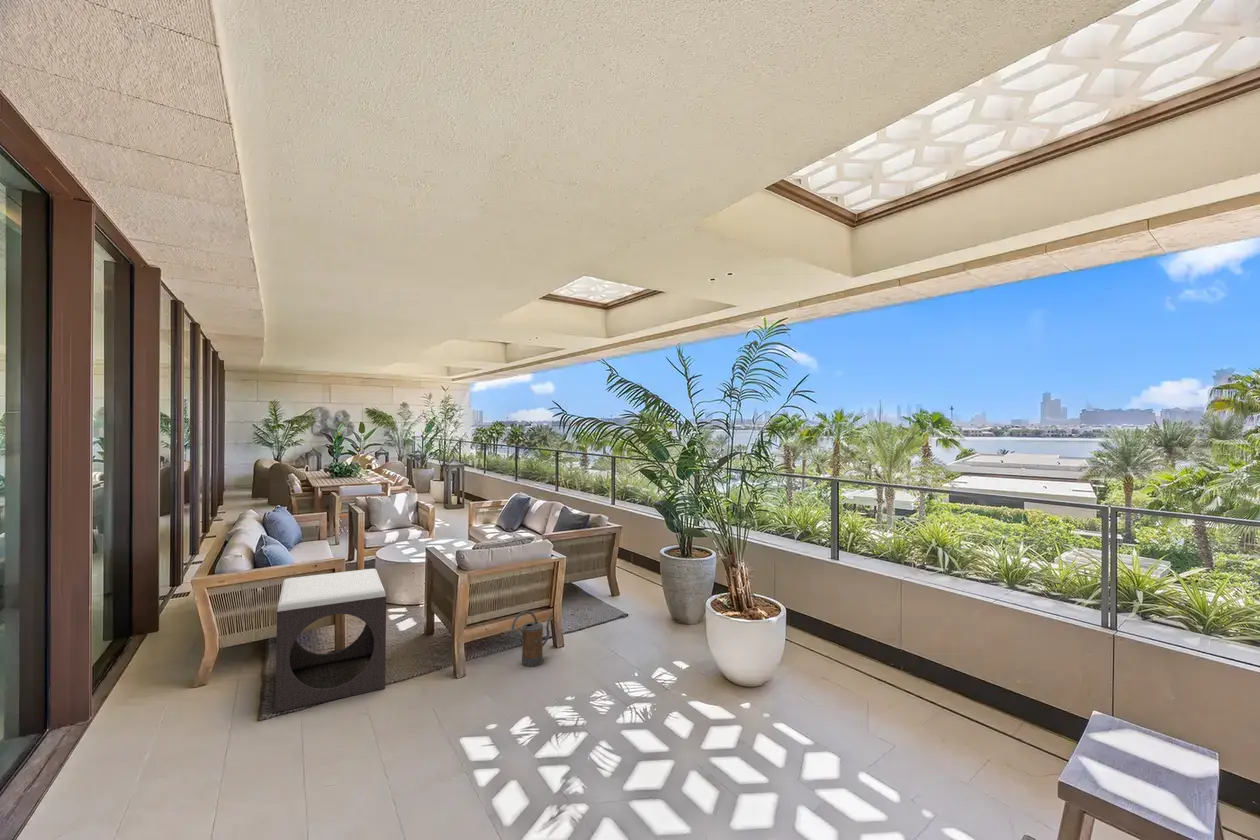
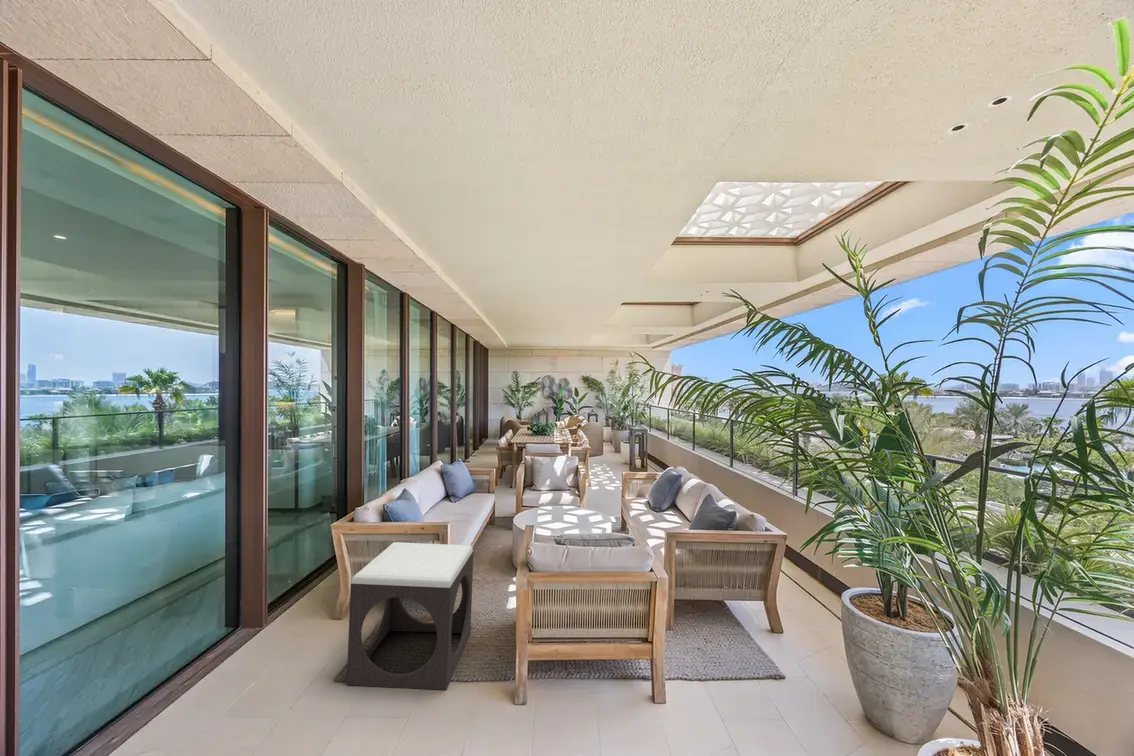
watering can: present [512,611,553,666] -> none [584,642,643,720]

